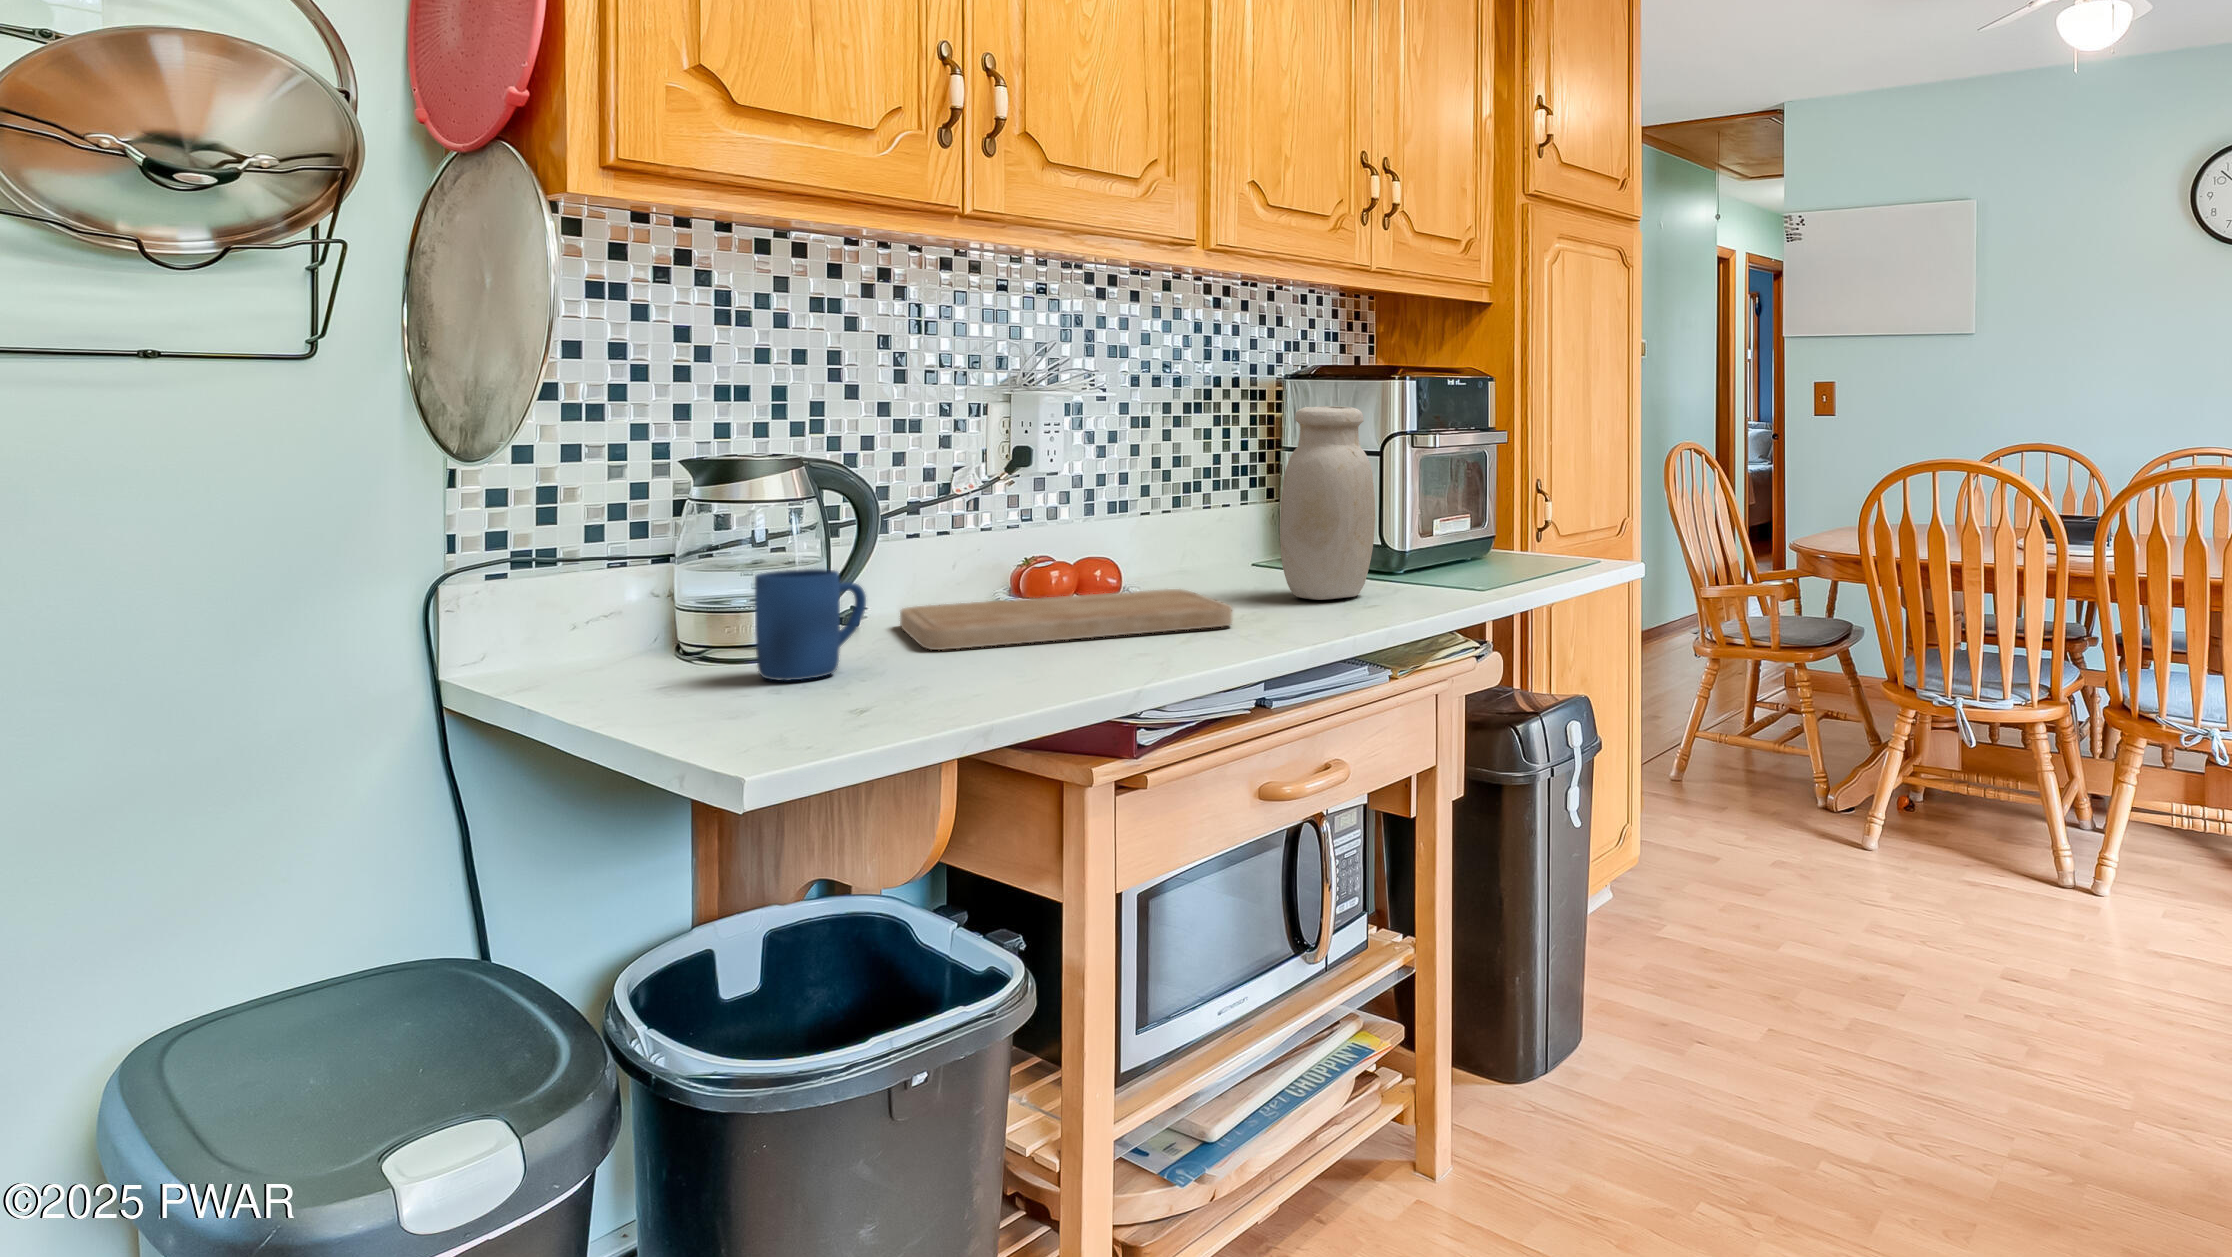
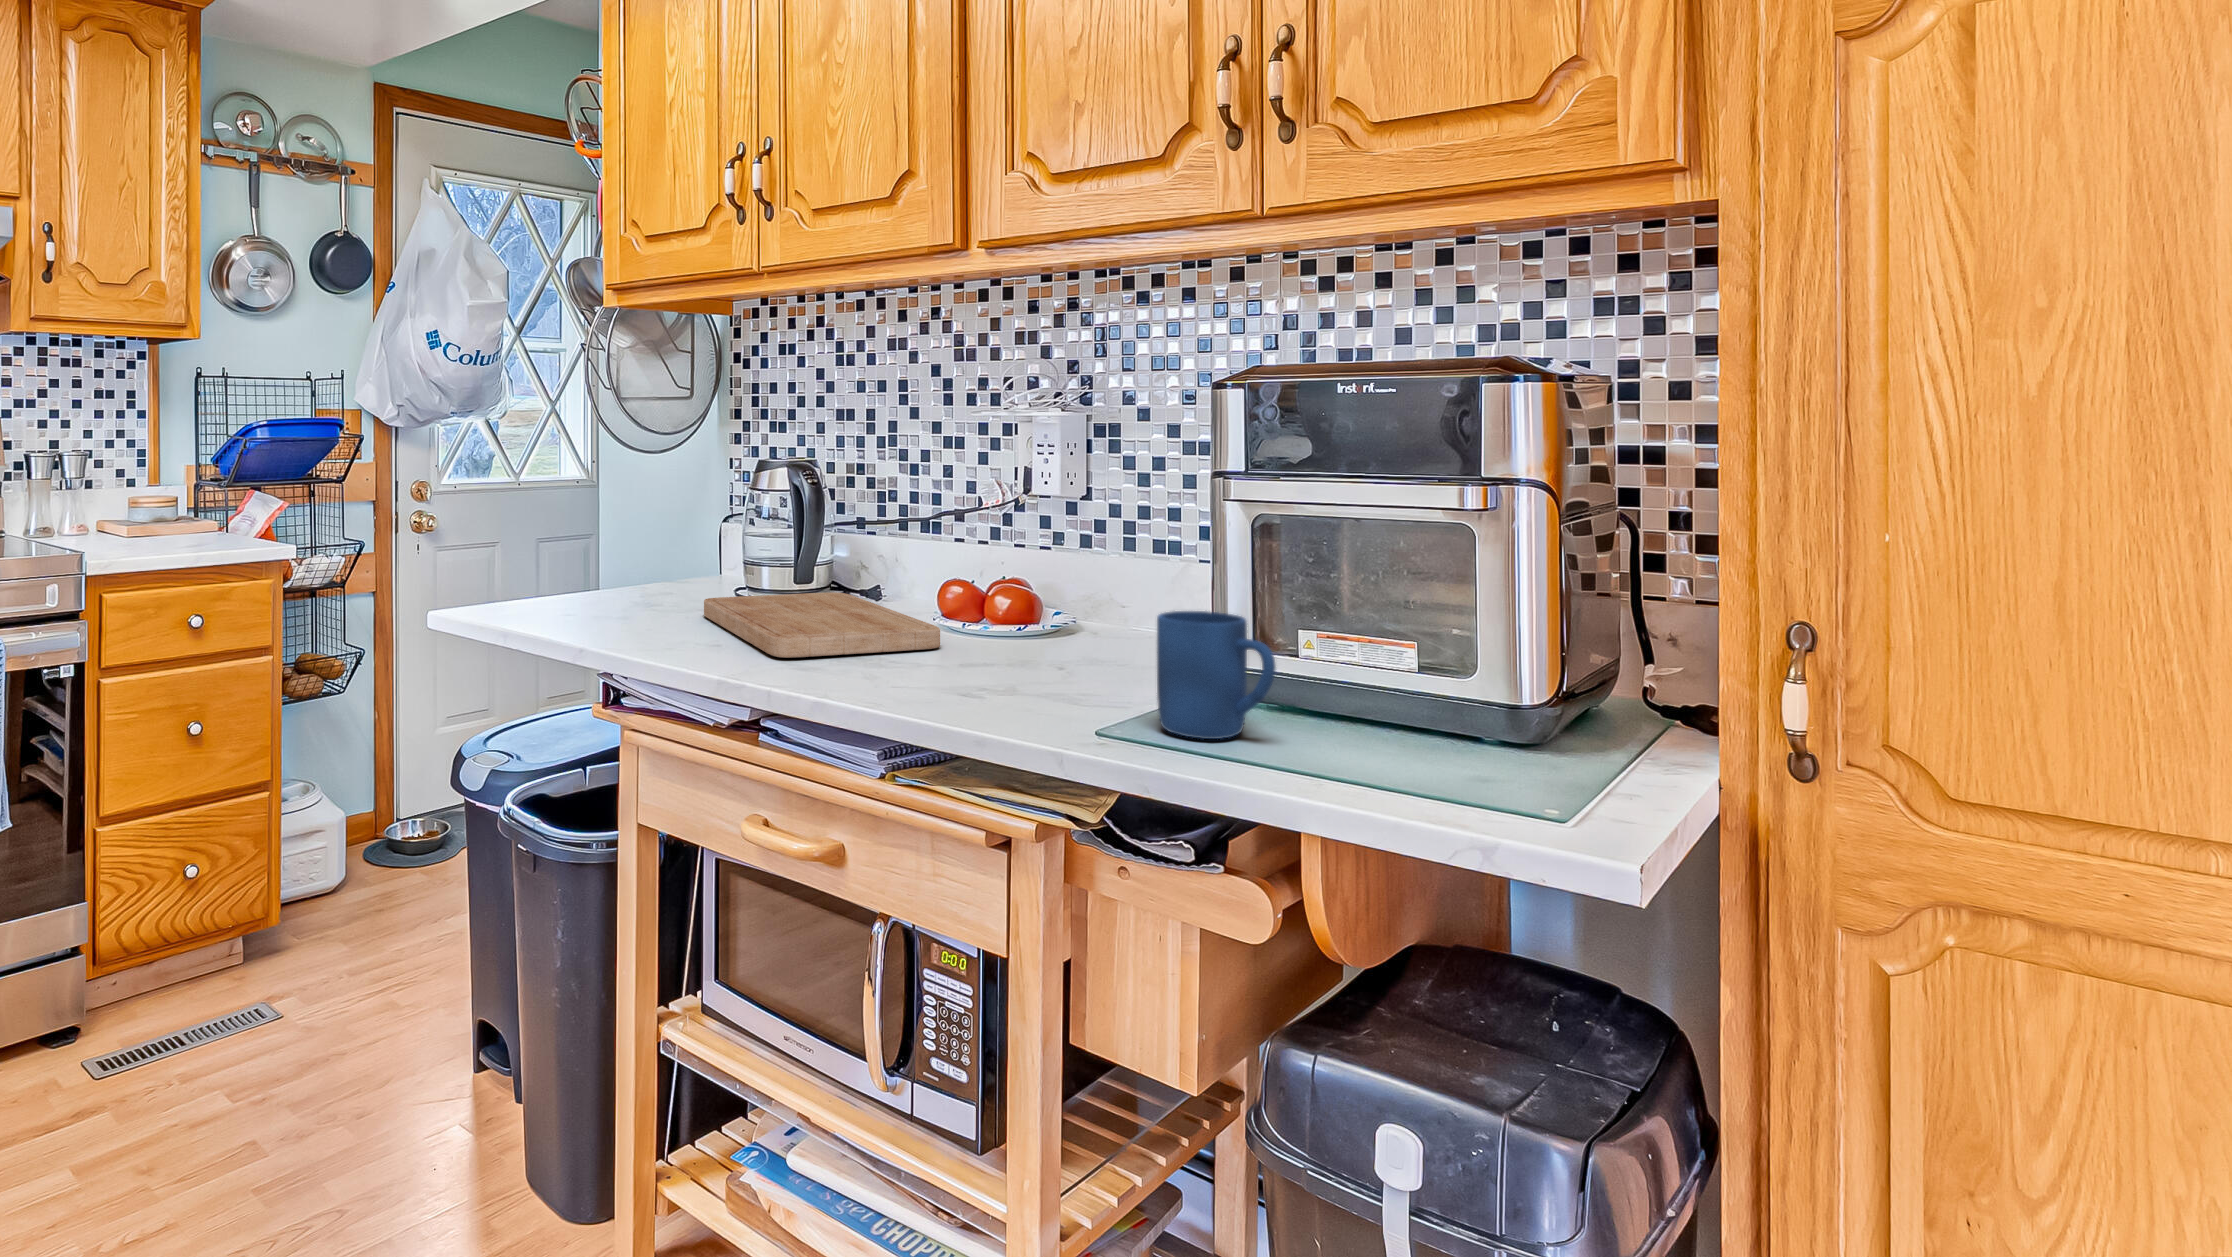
jar: present [1280,406,1375,600] -> none [951,429,1088,691]
mug: present [755,569,866,681] -> present [1157,611,1275,739]

